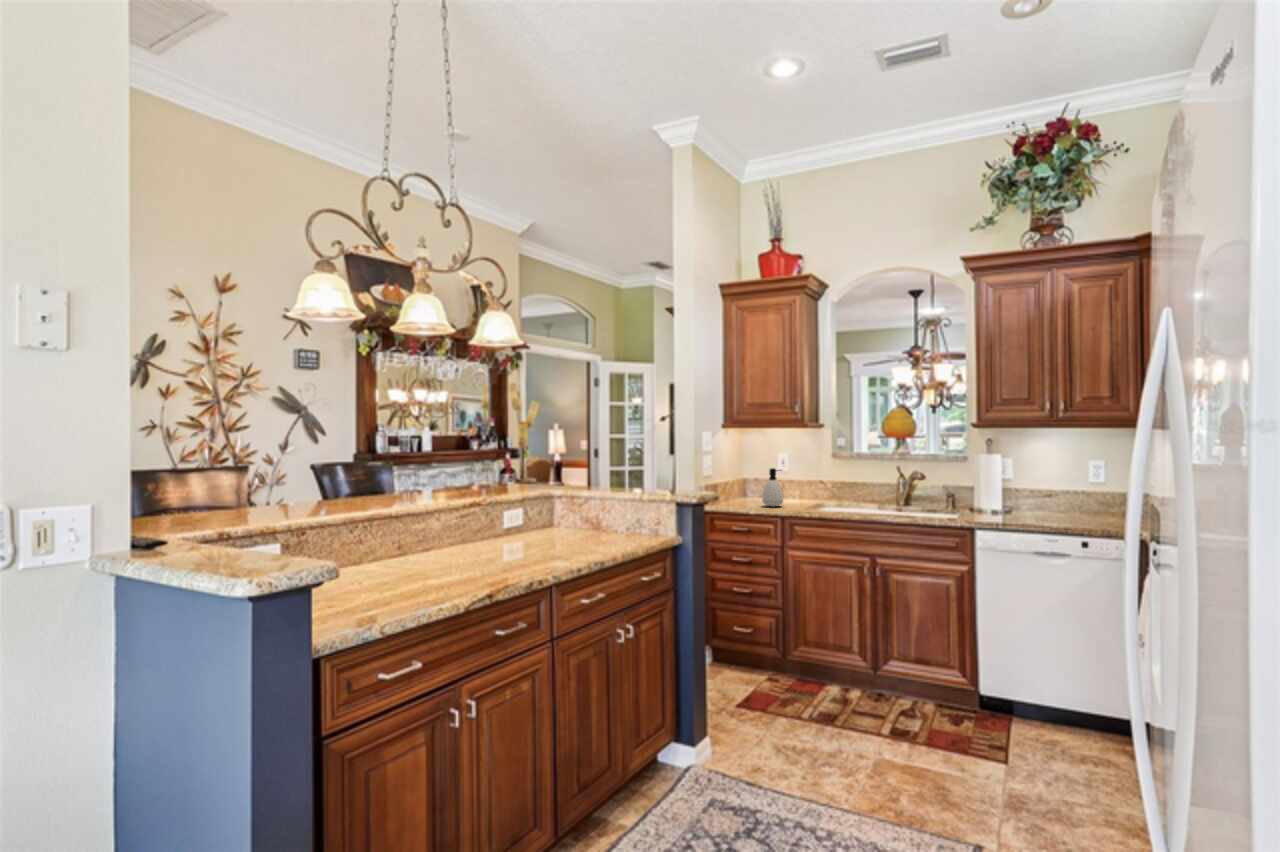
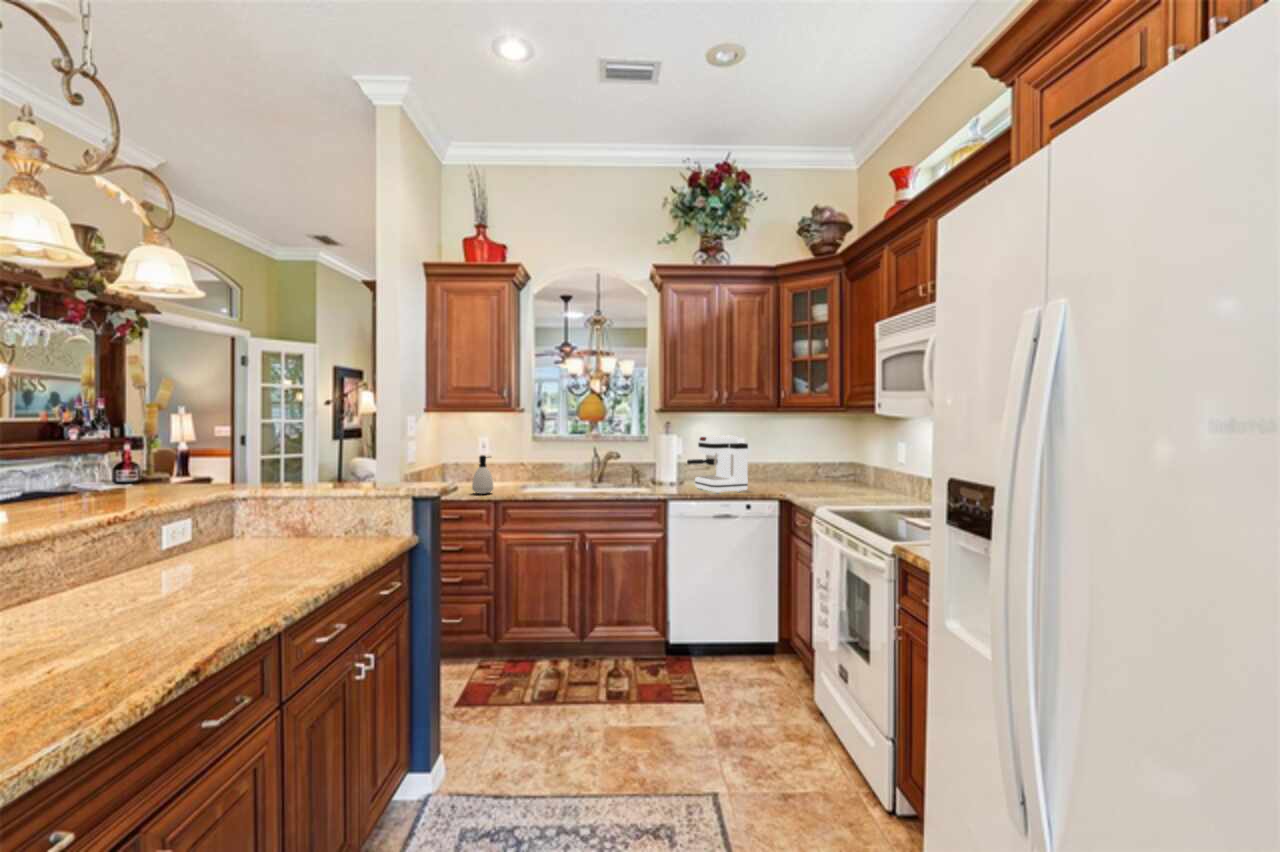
coffee maker: none [1008,452,1094,522] -> present [687,435,748,493]

